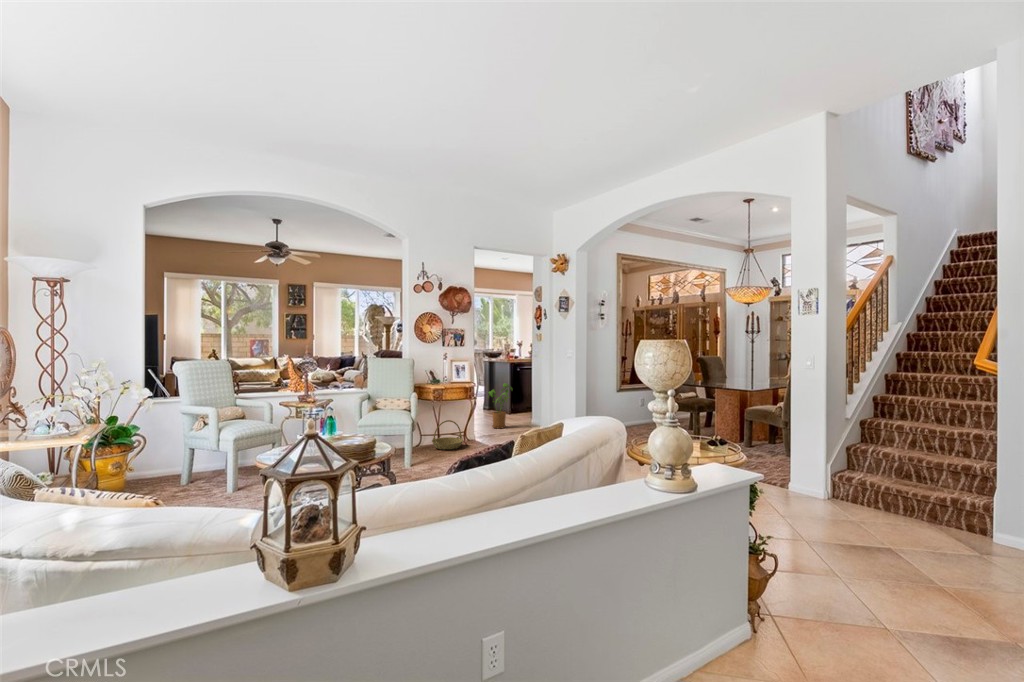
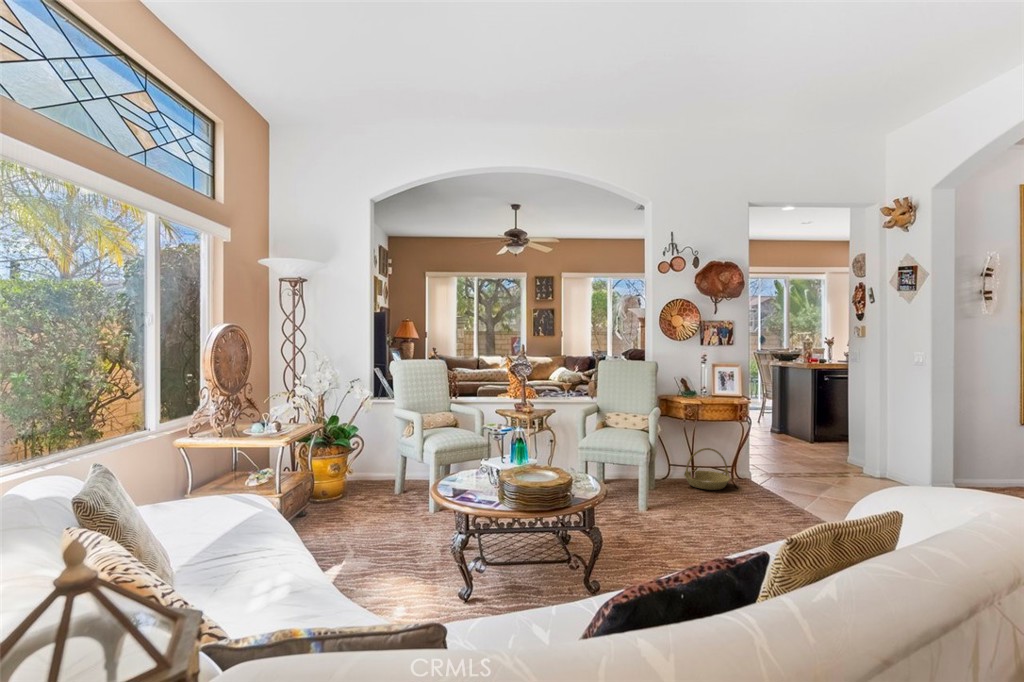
house plant: present [489,383,512,429] -> none [774,399,815,464]

